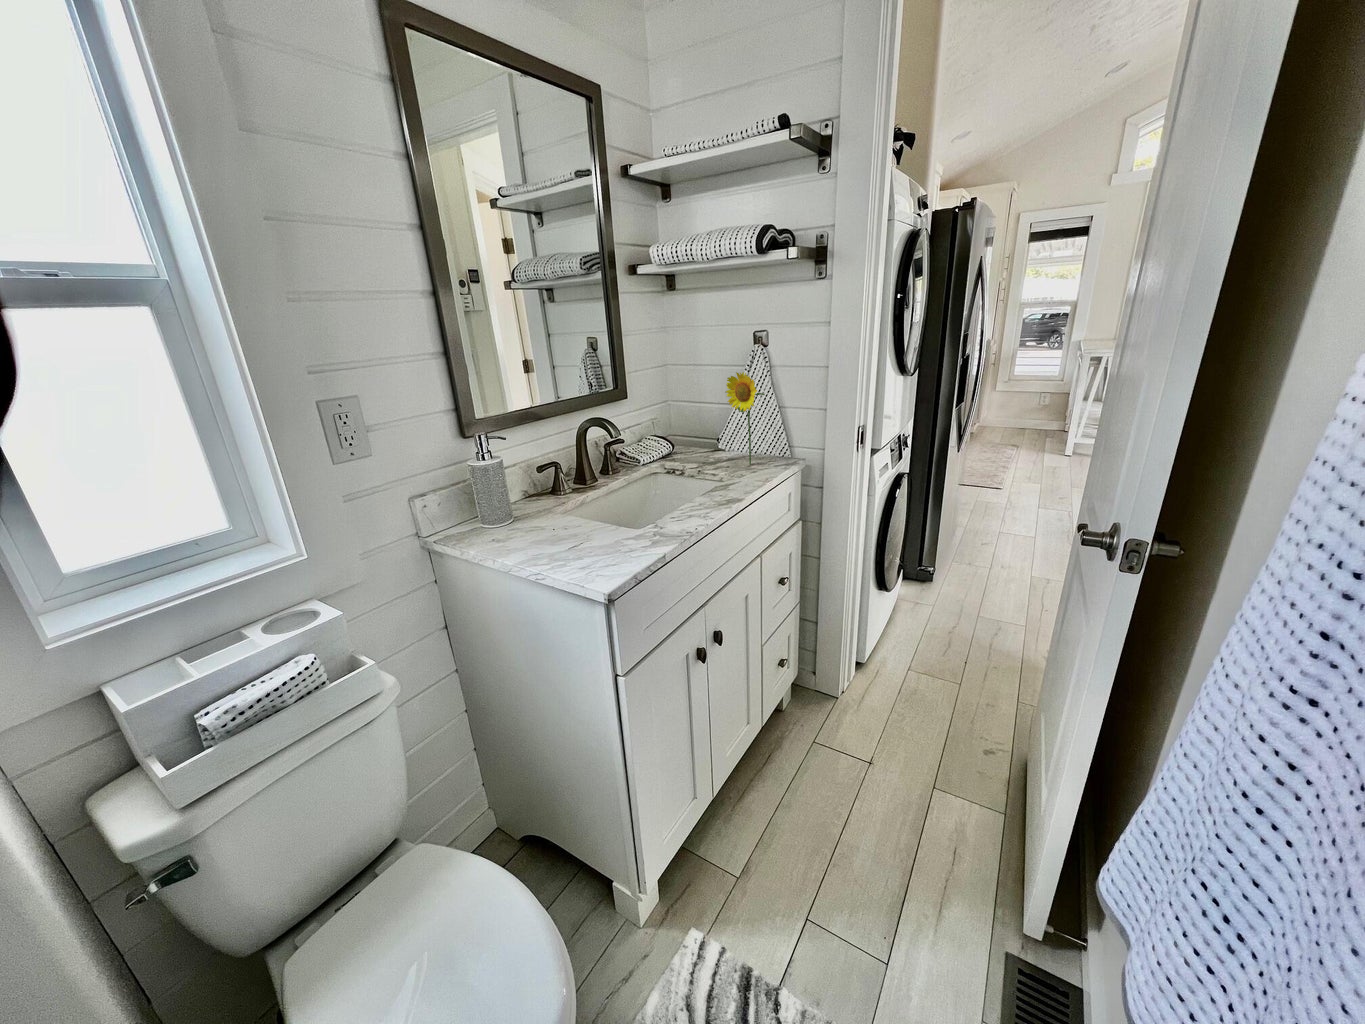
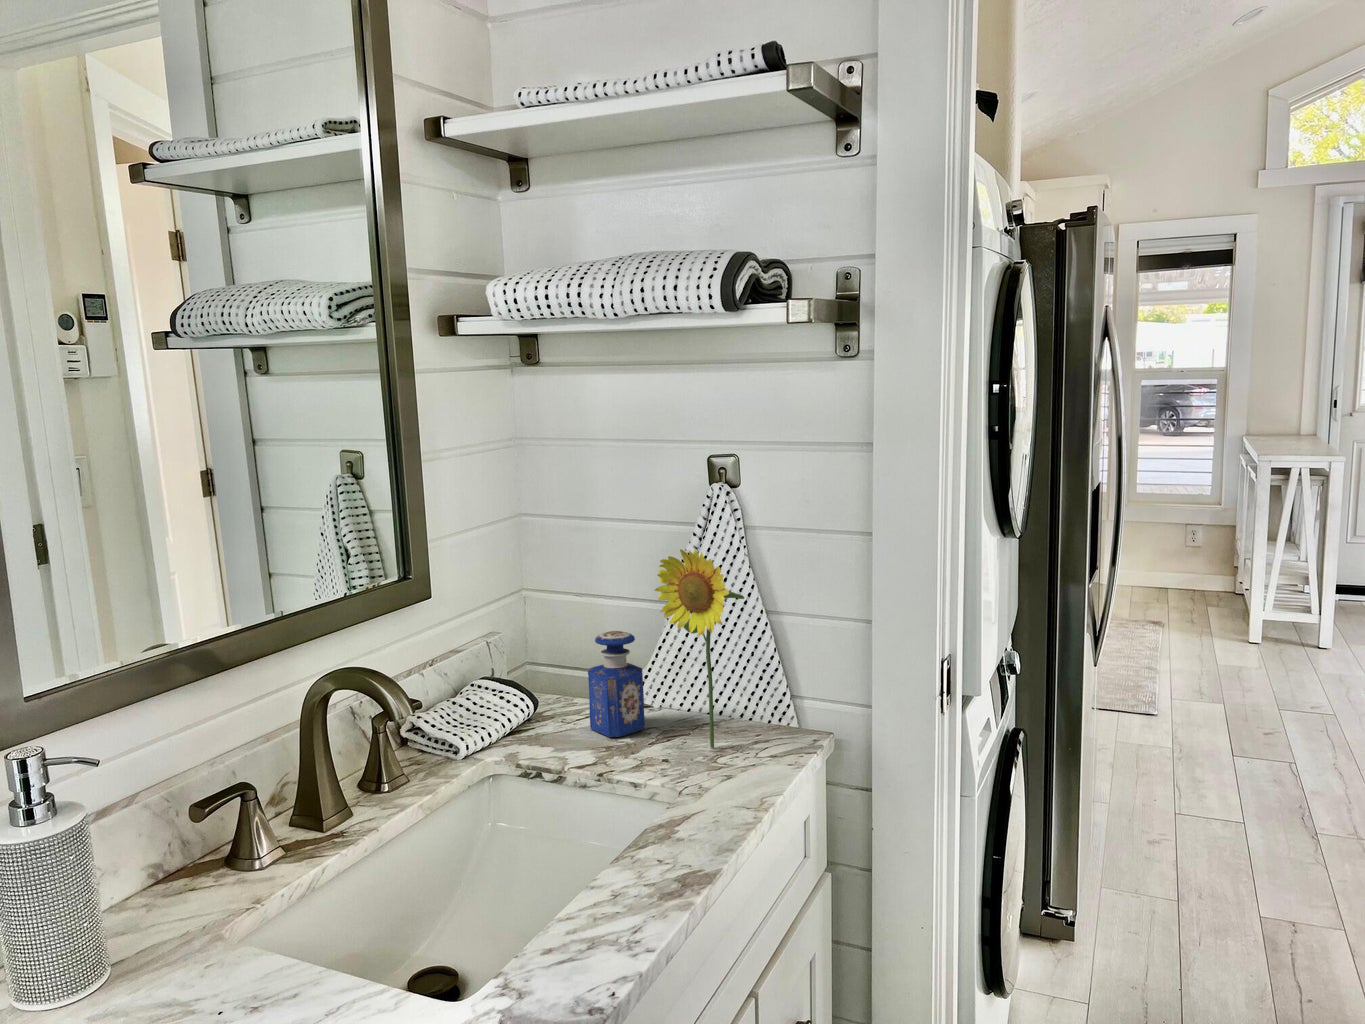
perfume bottle: none [696,414,722,460] -> present [588,631,645,737]

